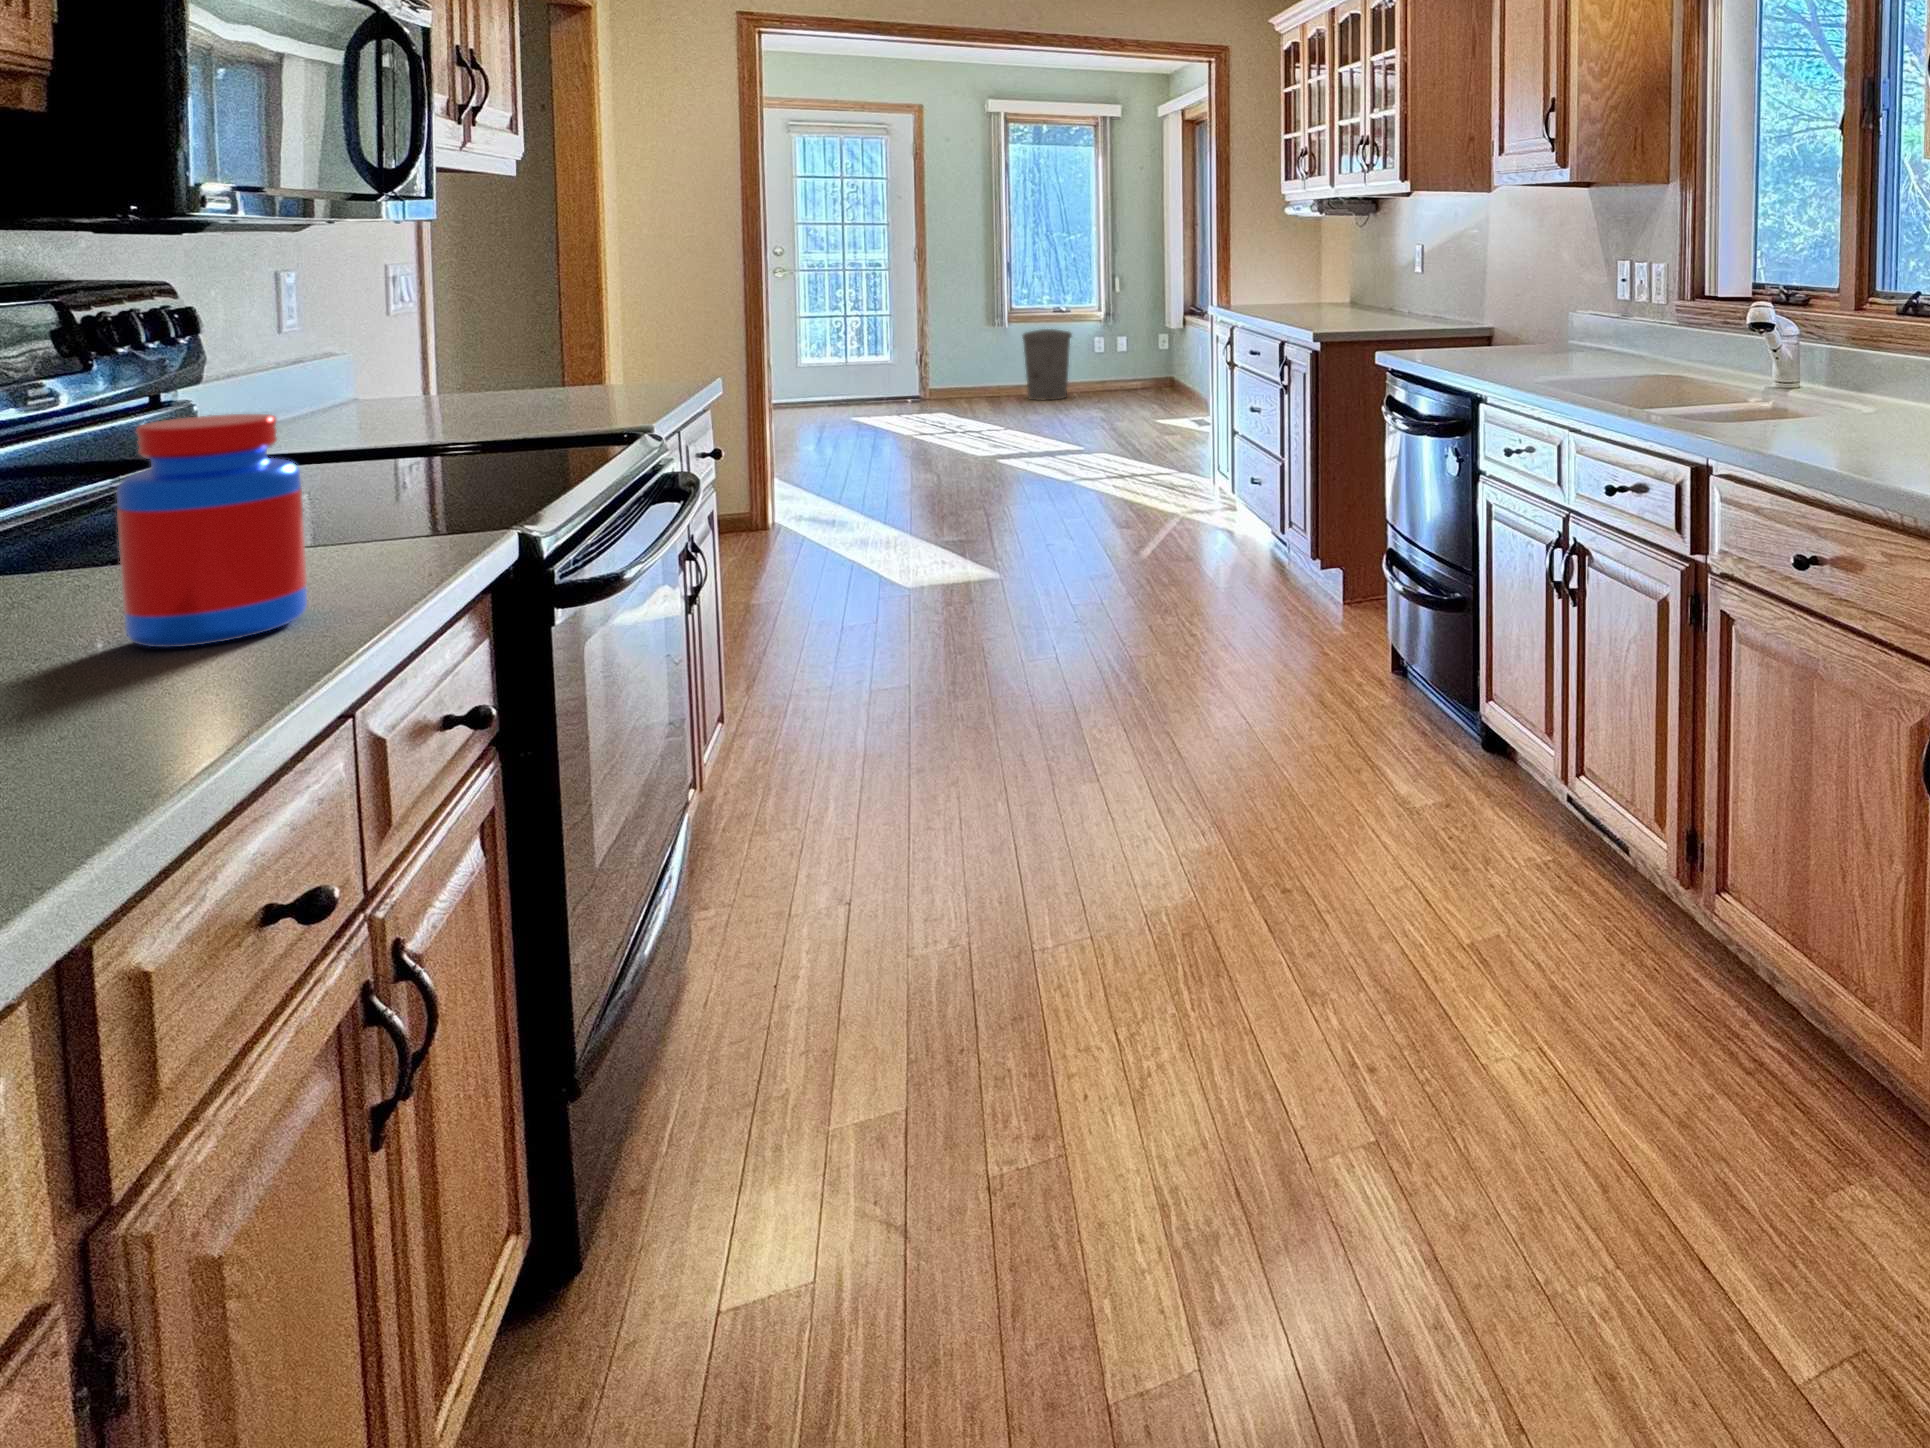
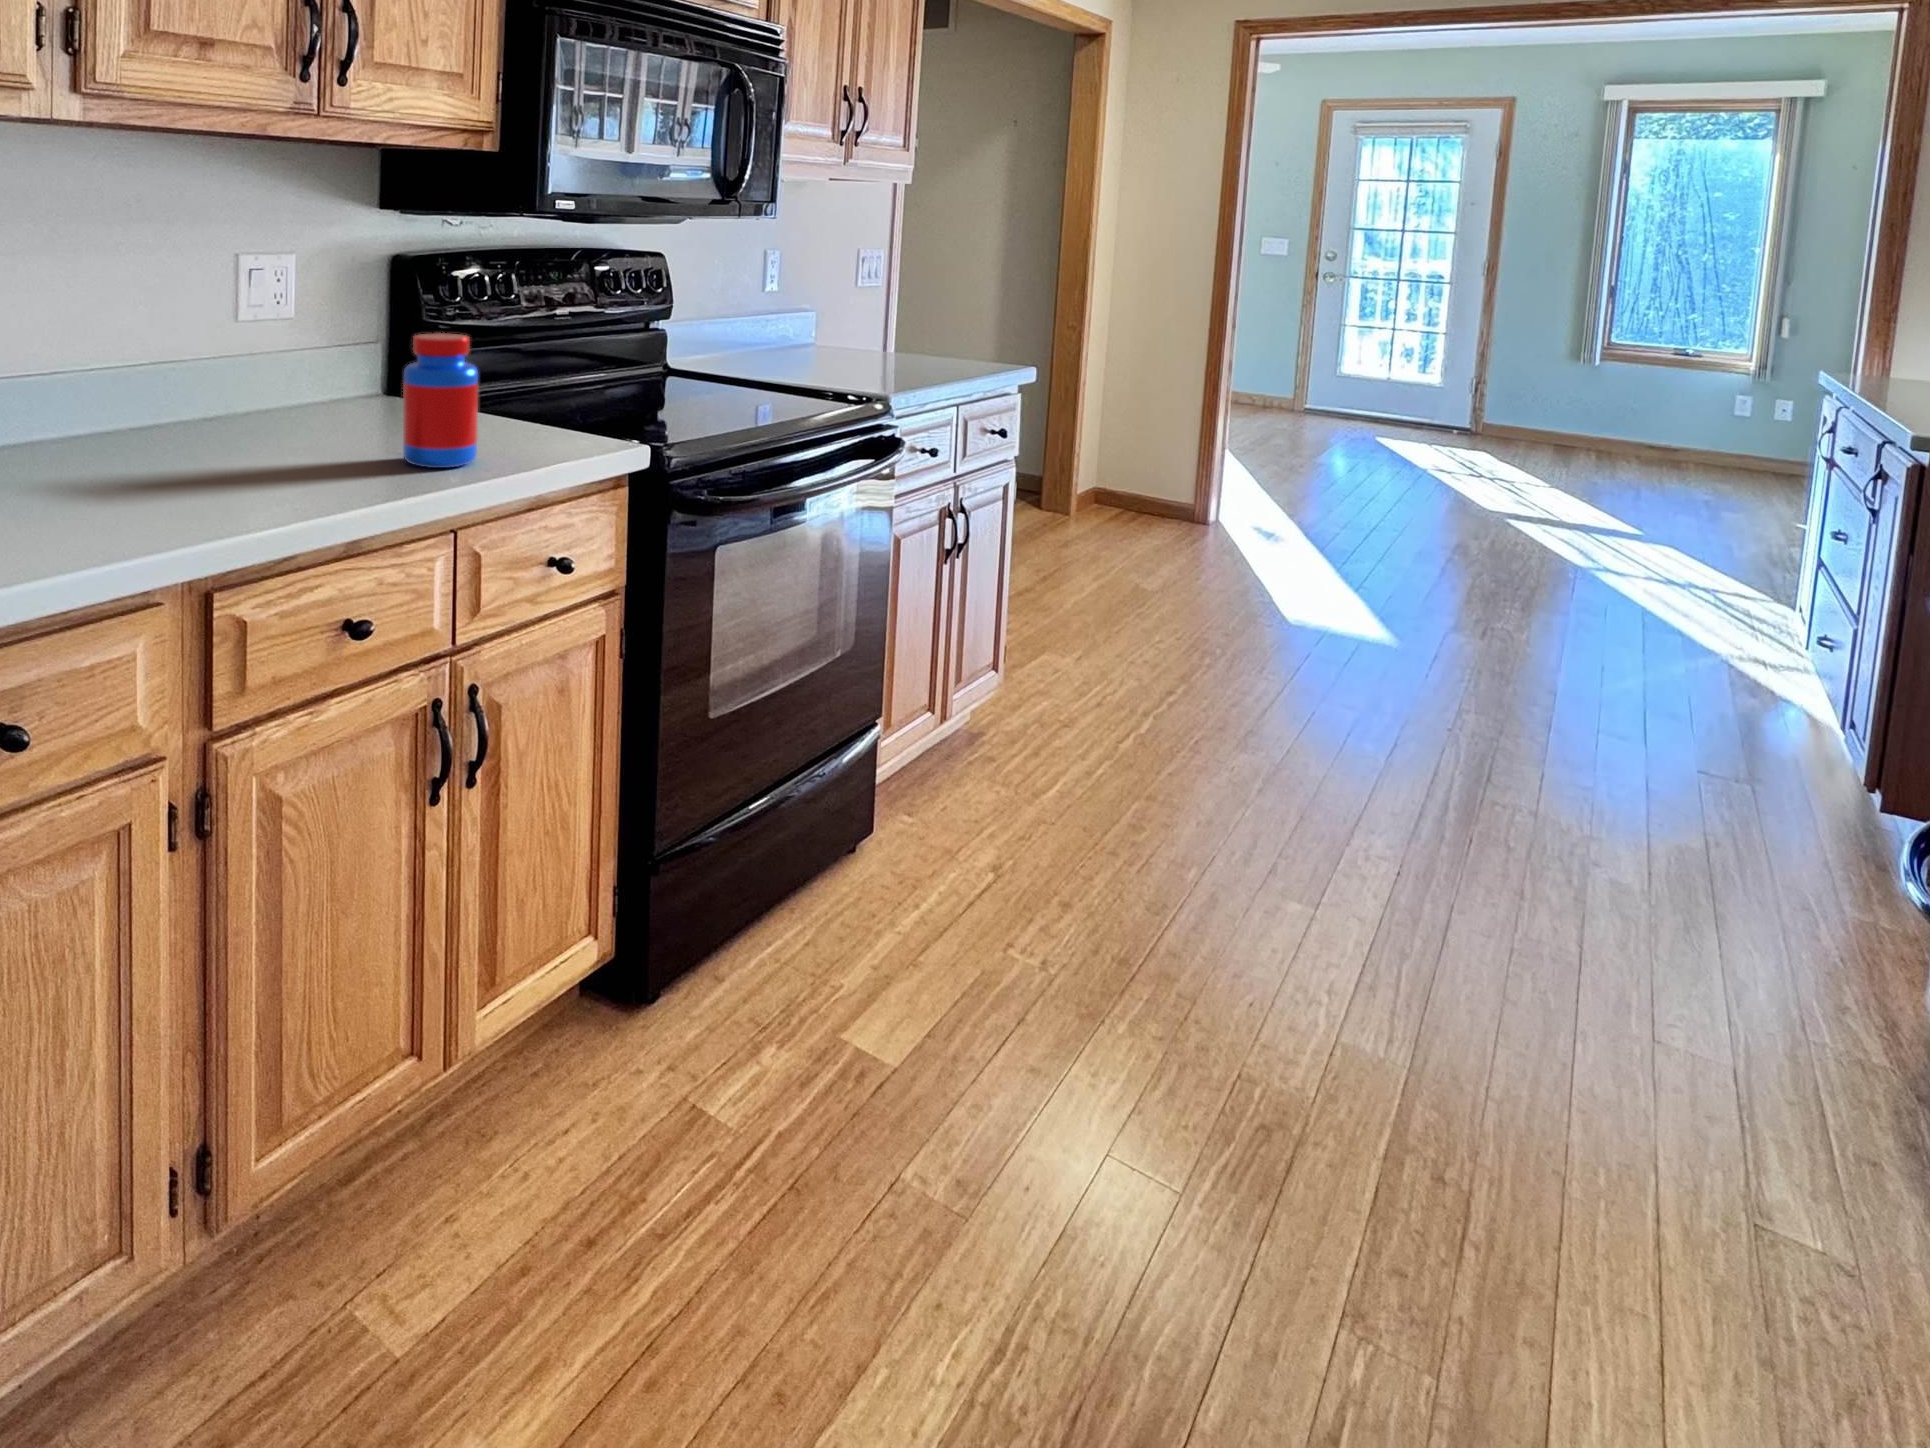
trash can: present [1022,329,1072,400] -> none [1618,373,1698,466]

